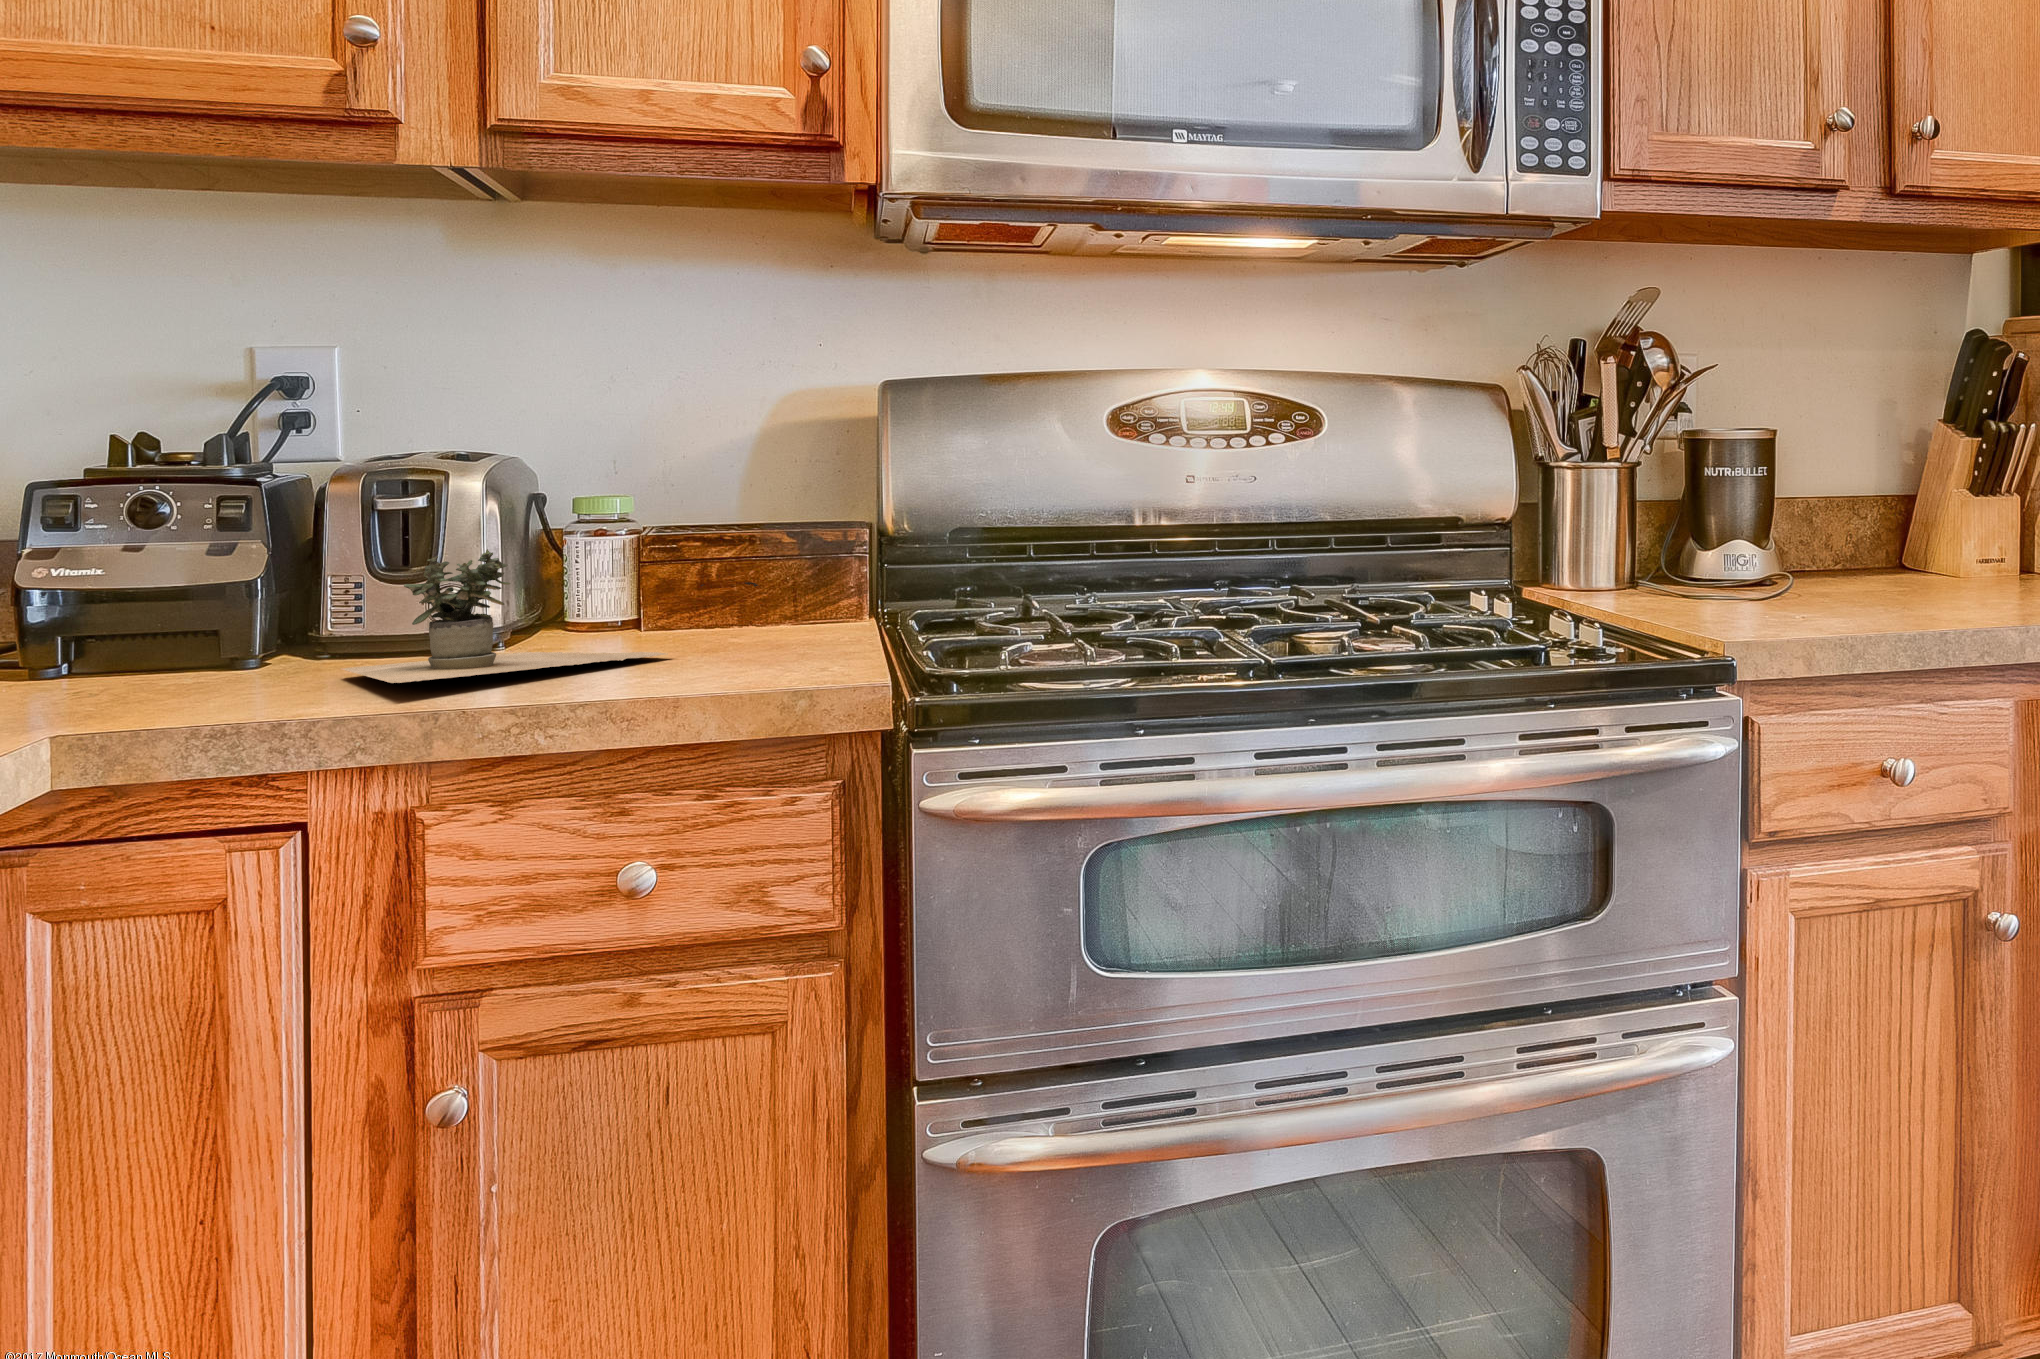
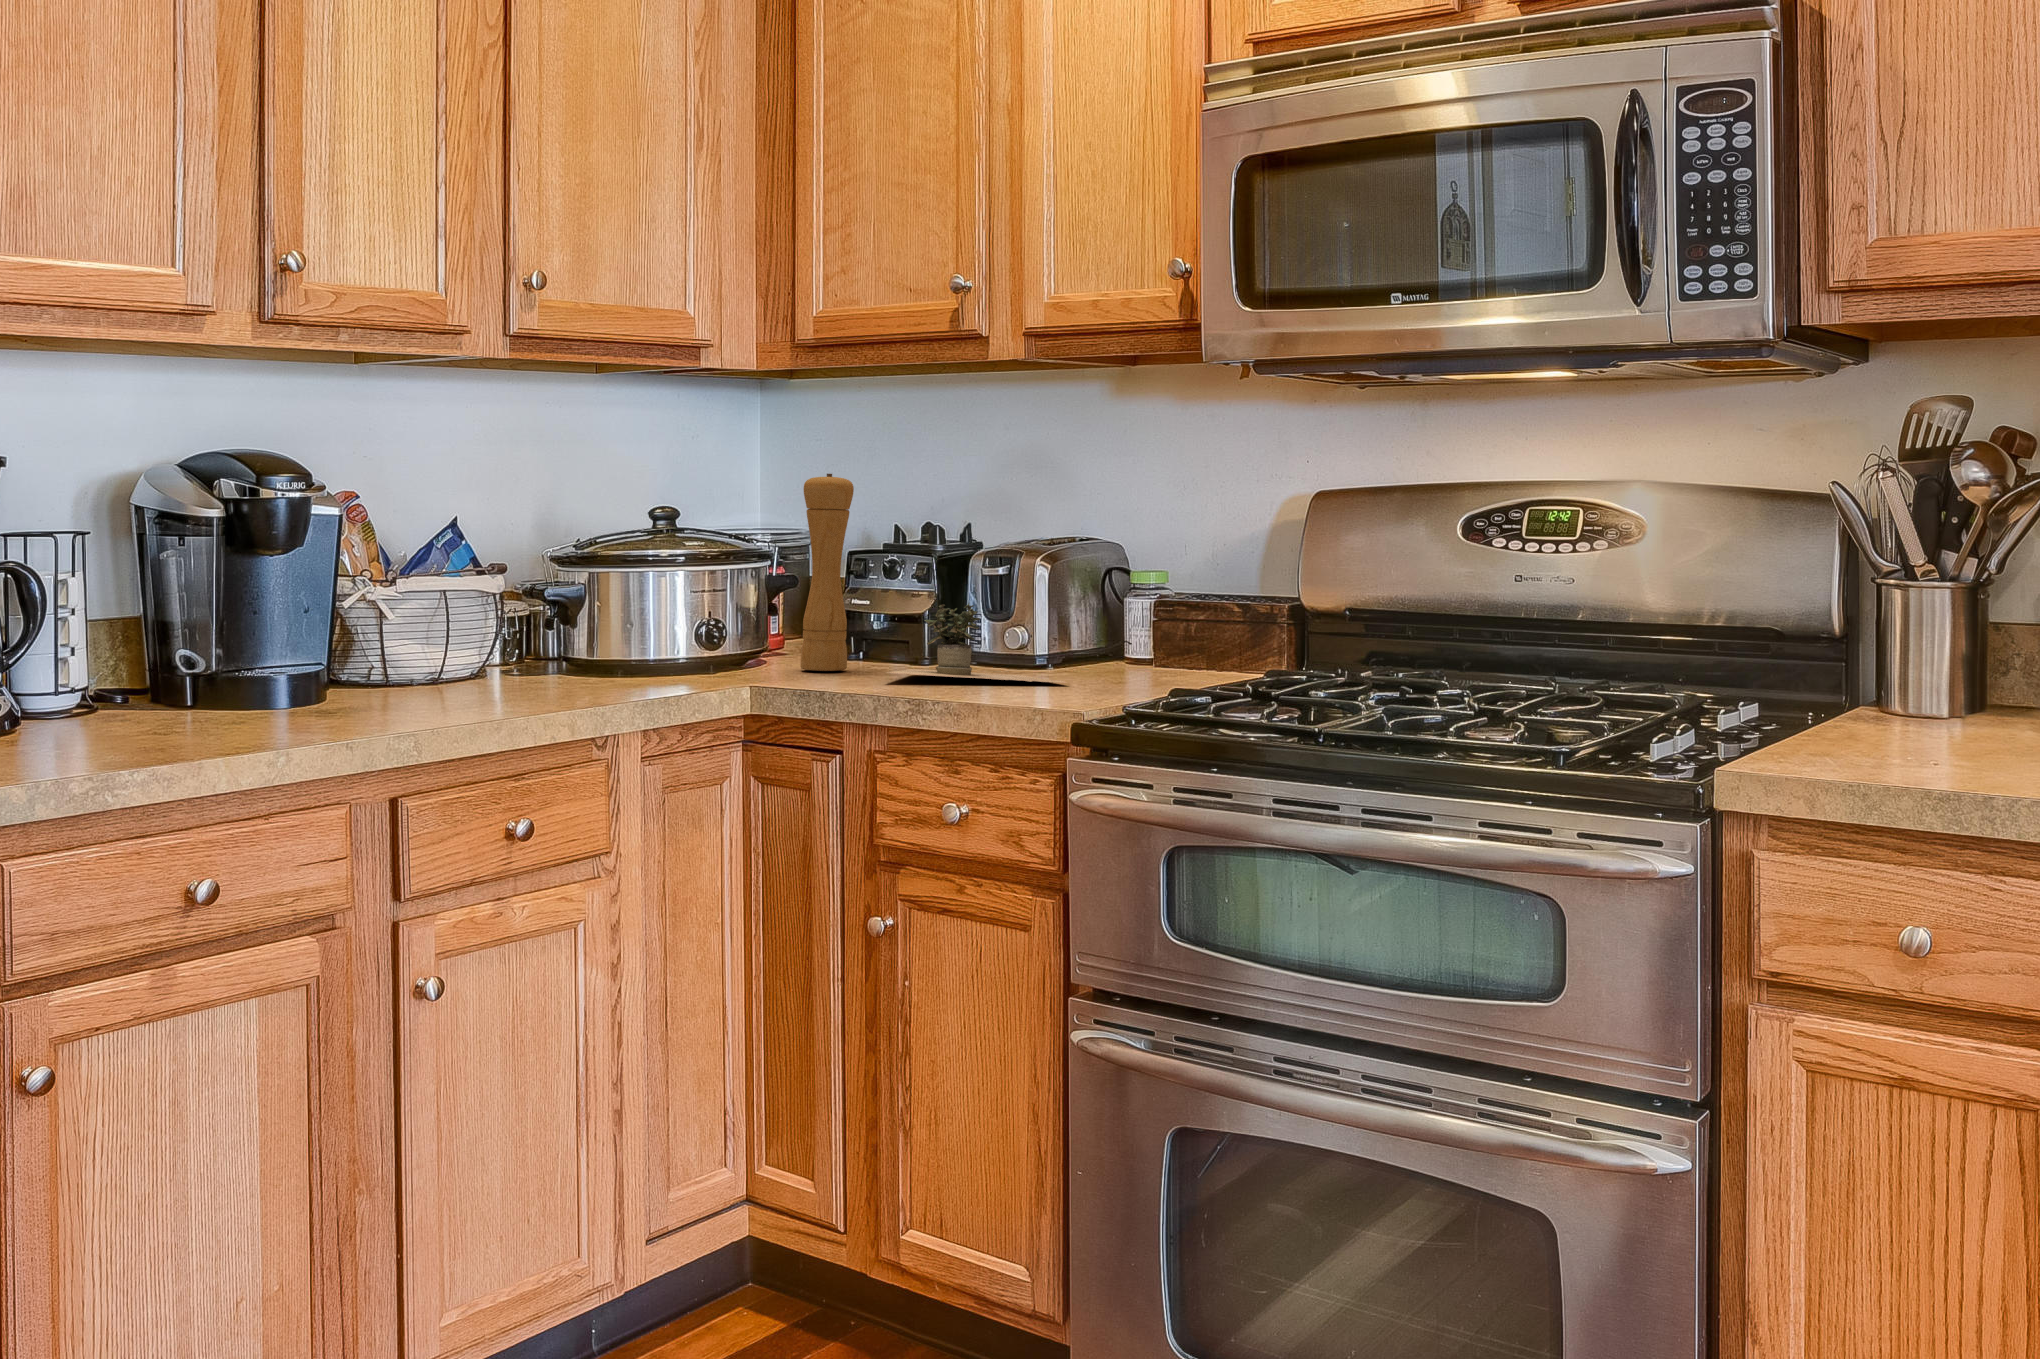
pepper mill: none [83,340,197,700] -> present [801,474,854,671]

